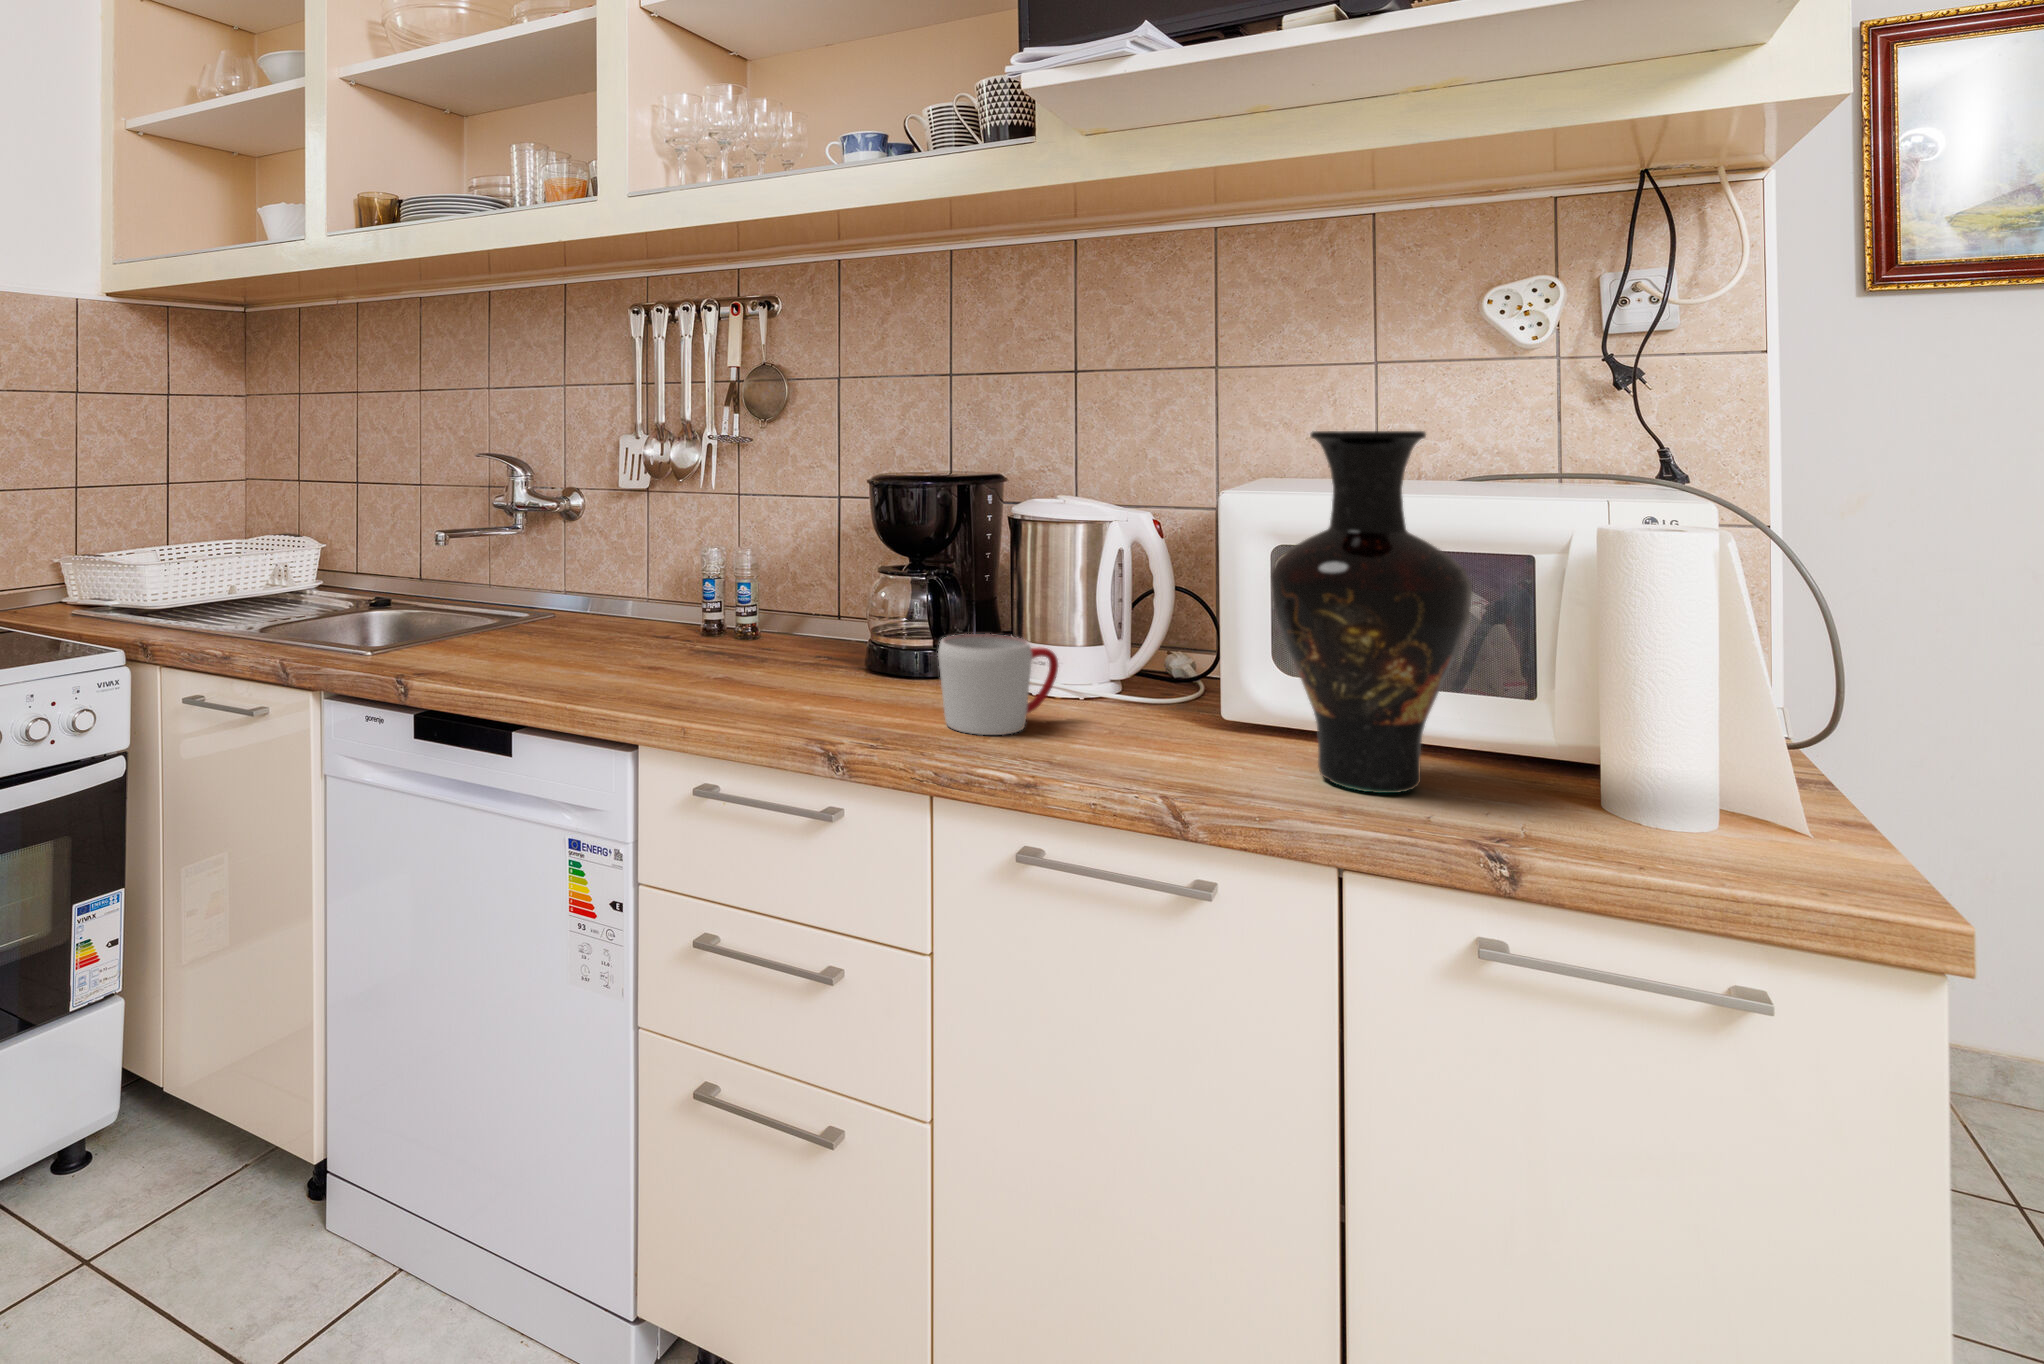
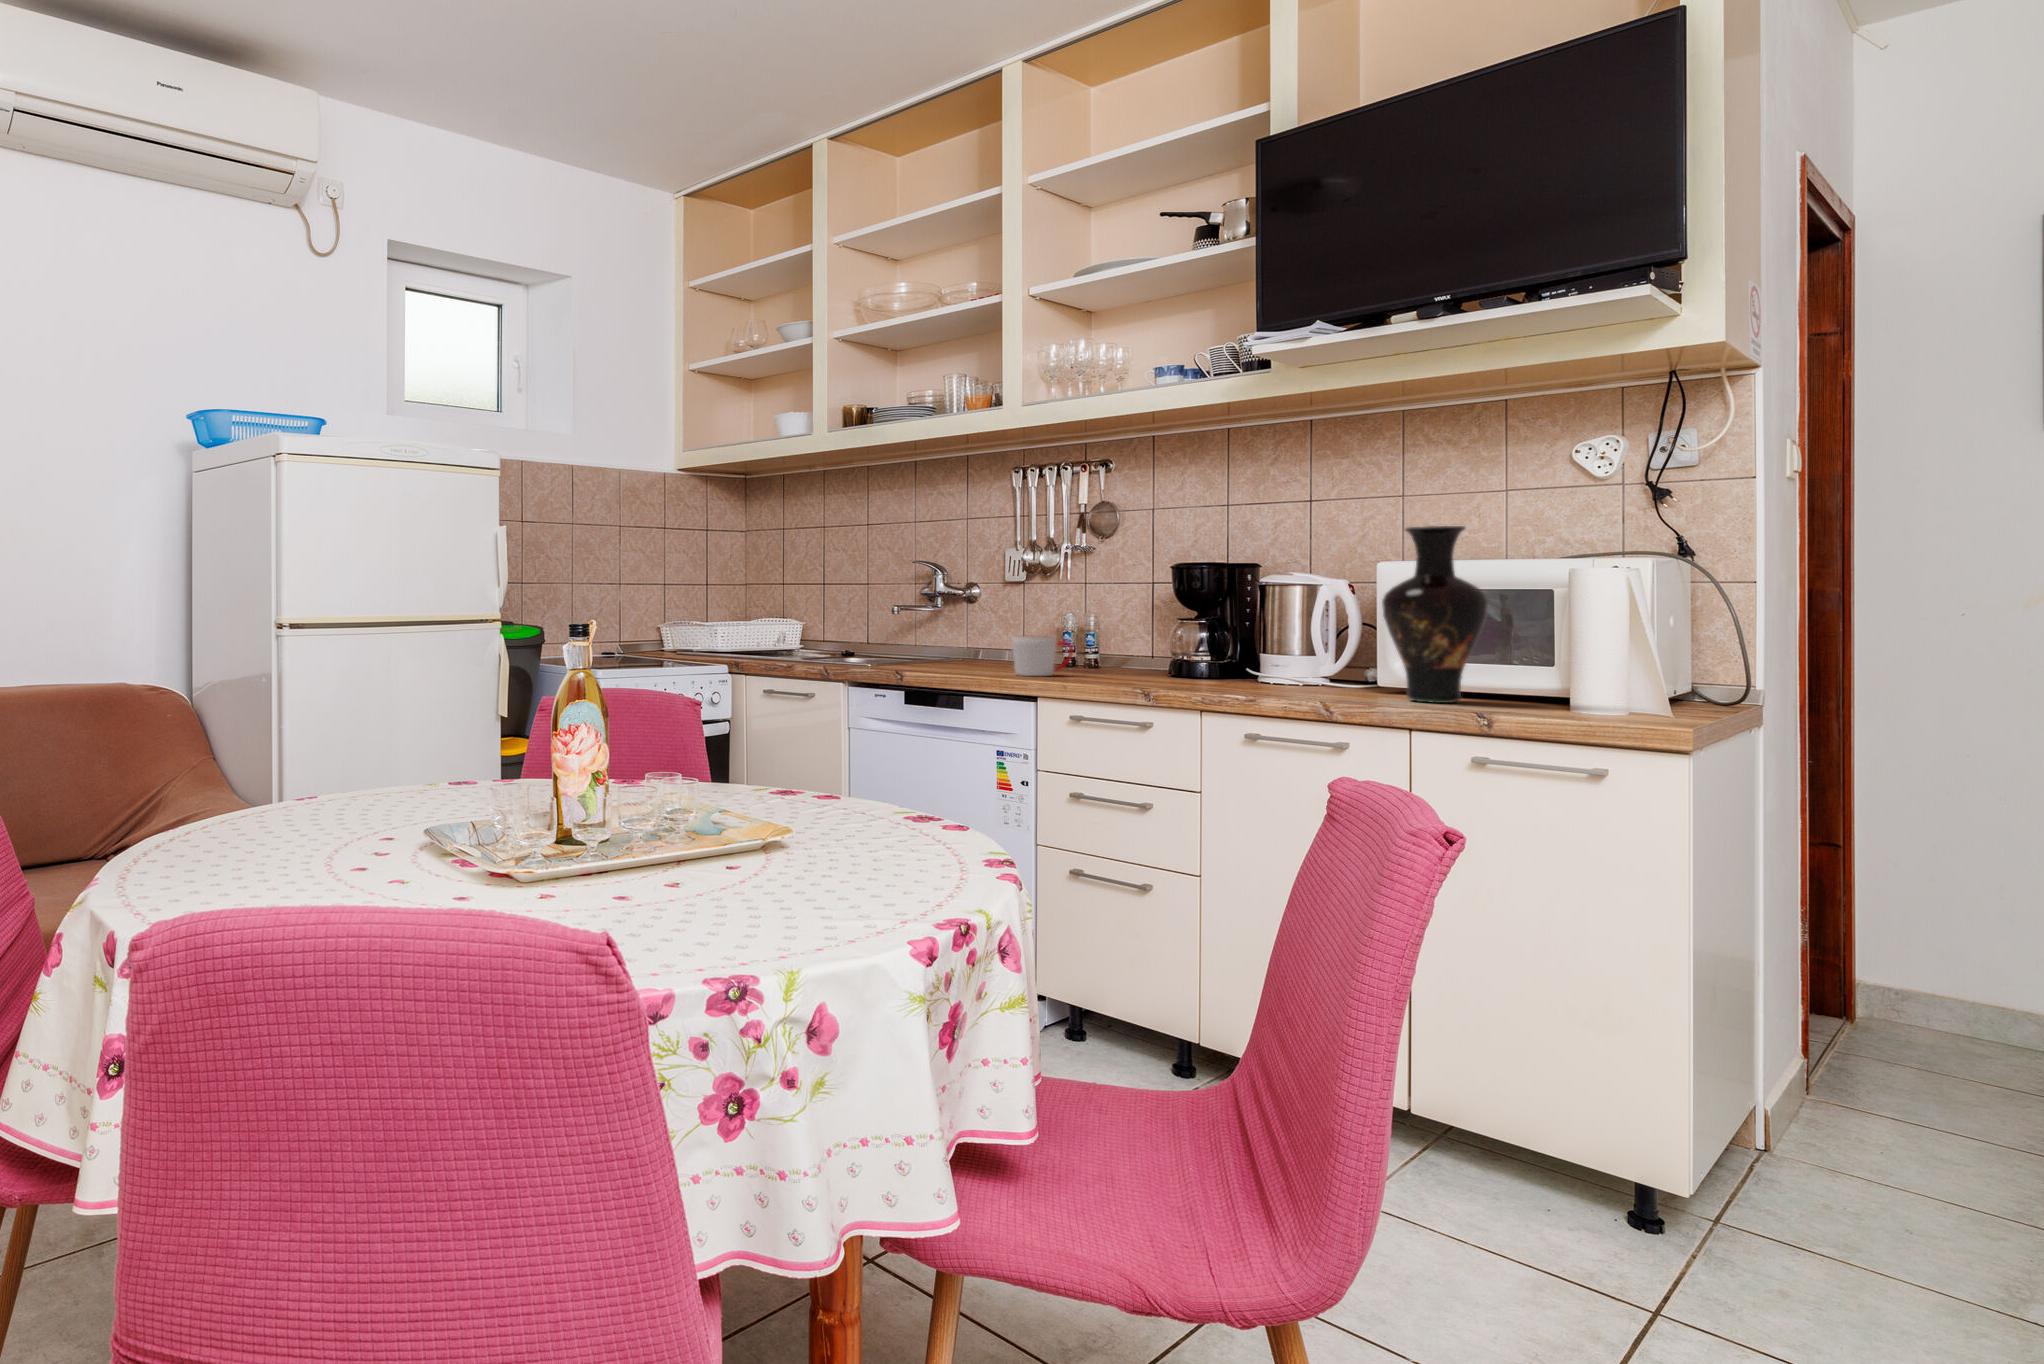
mug: present [938,634,1058,735] -> present [1012,636,1074,676]

